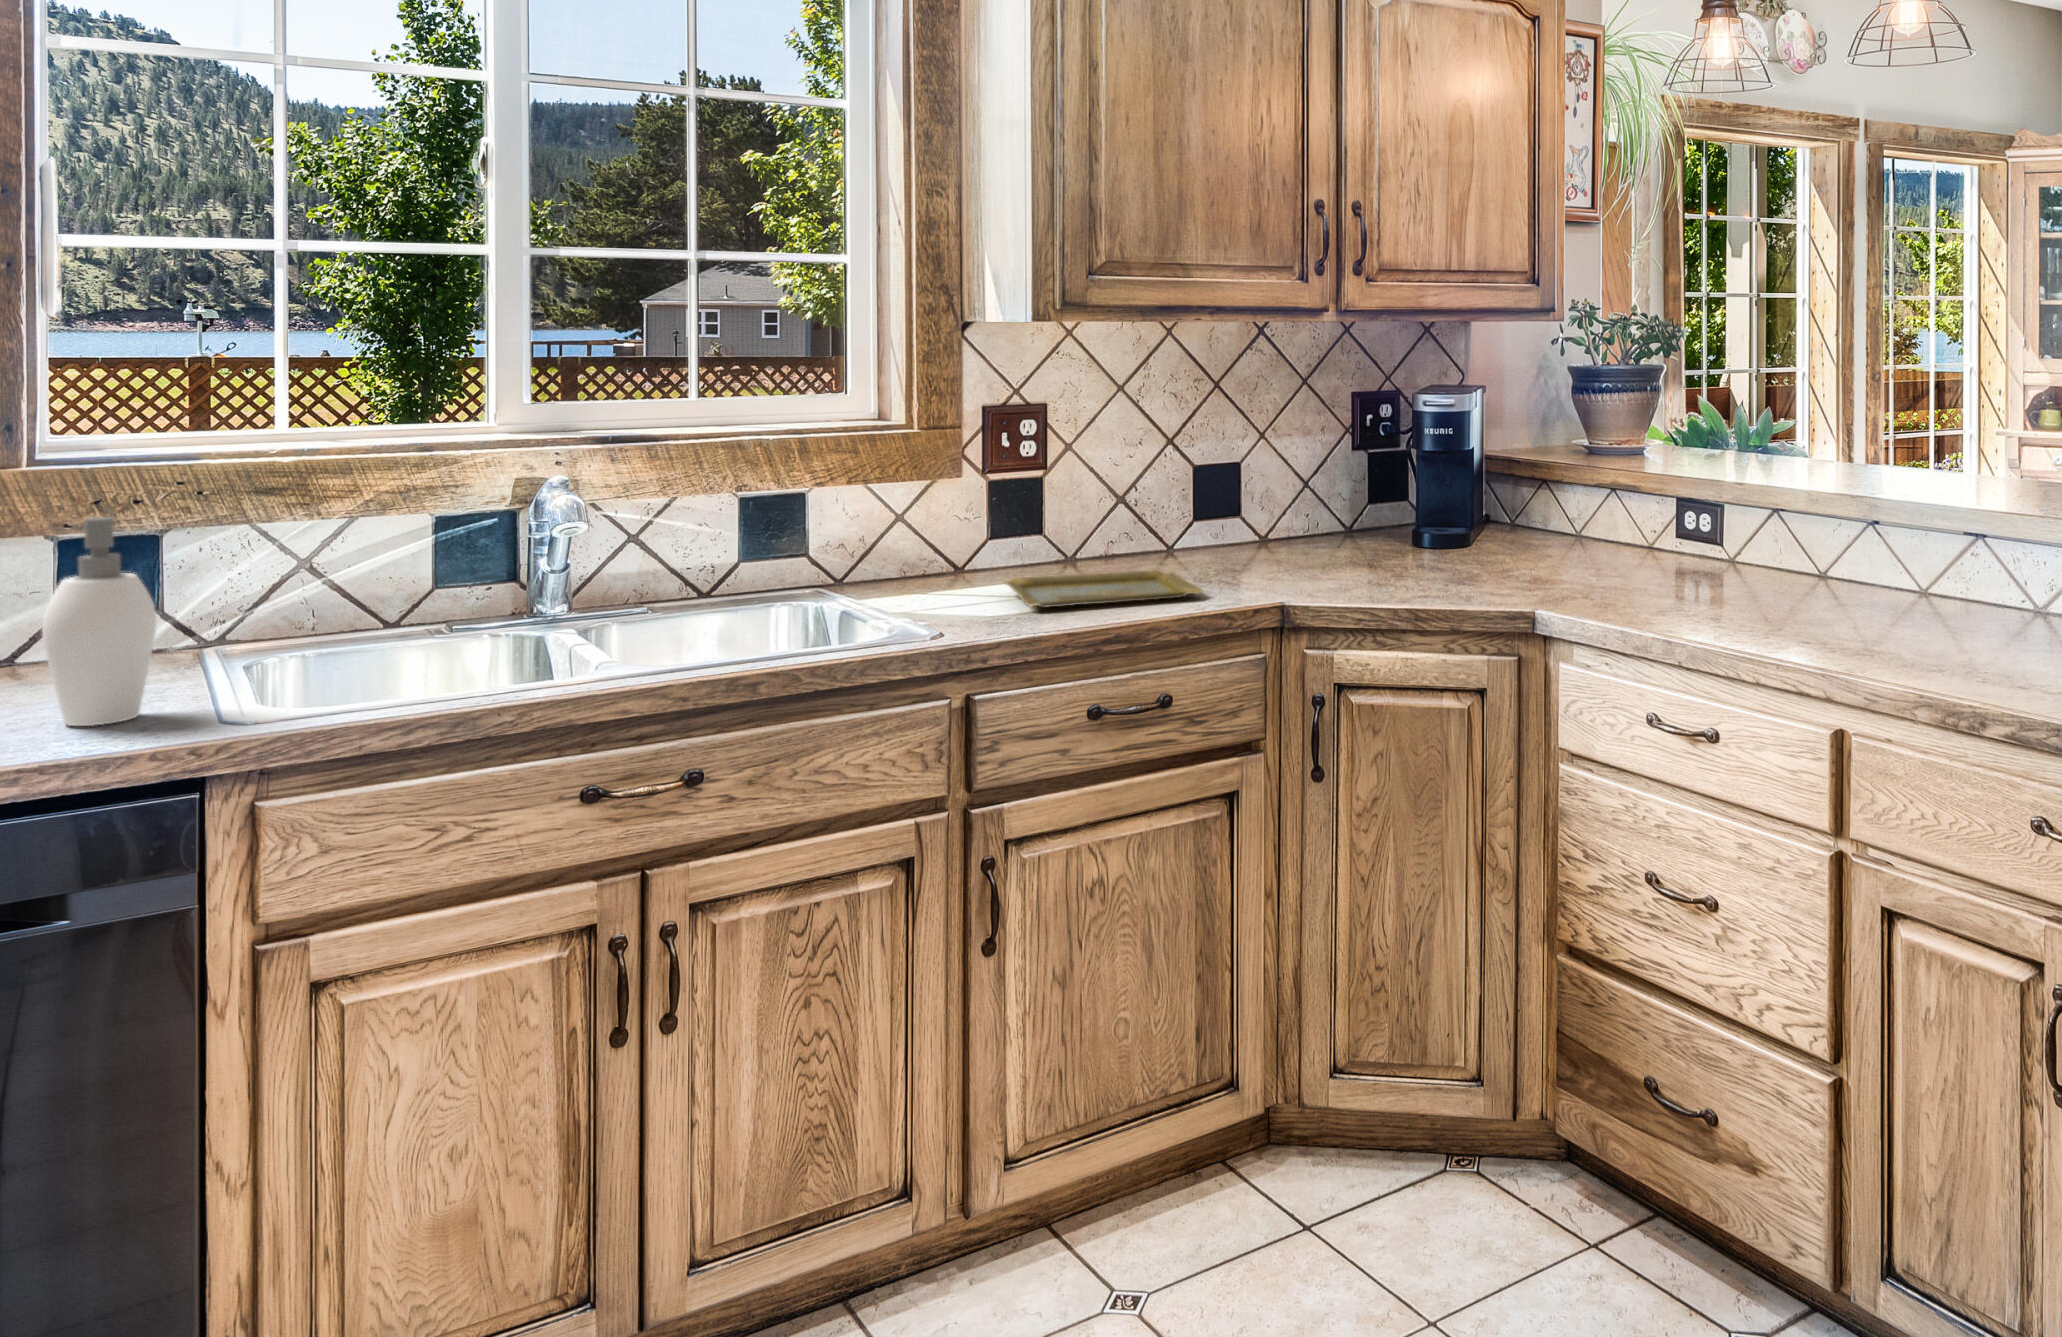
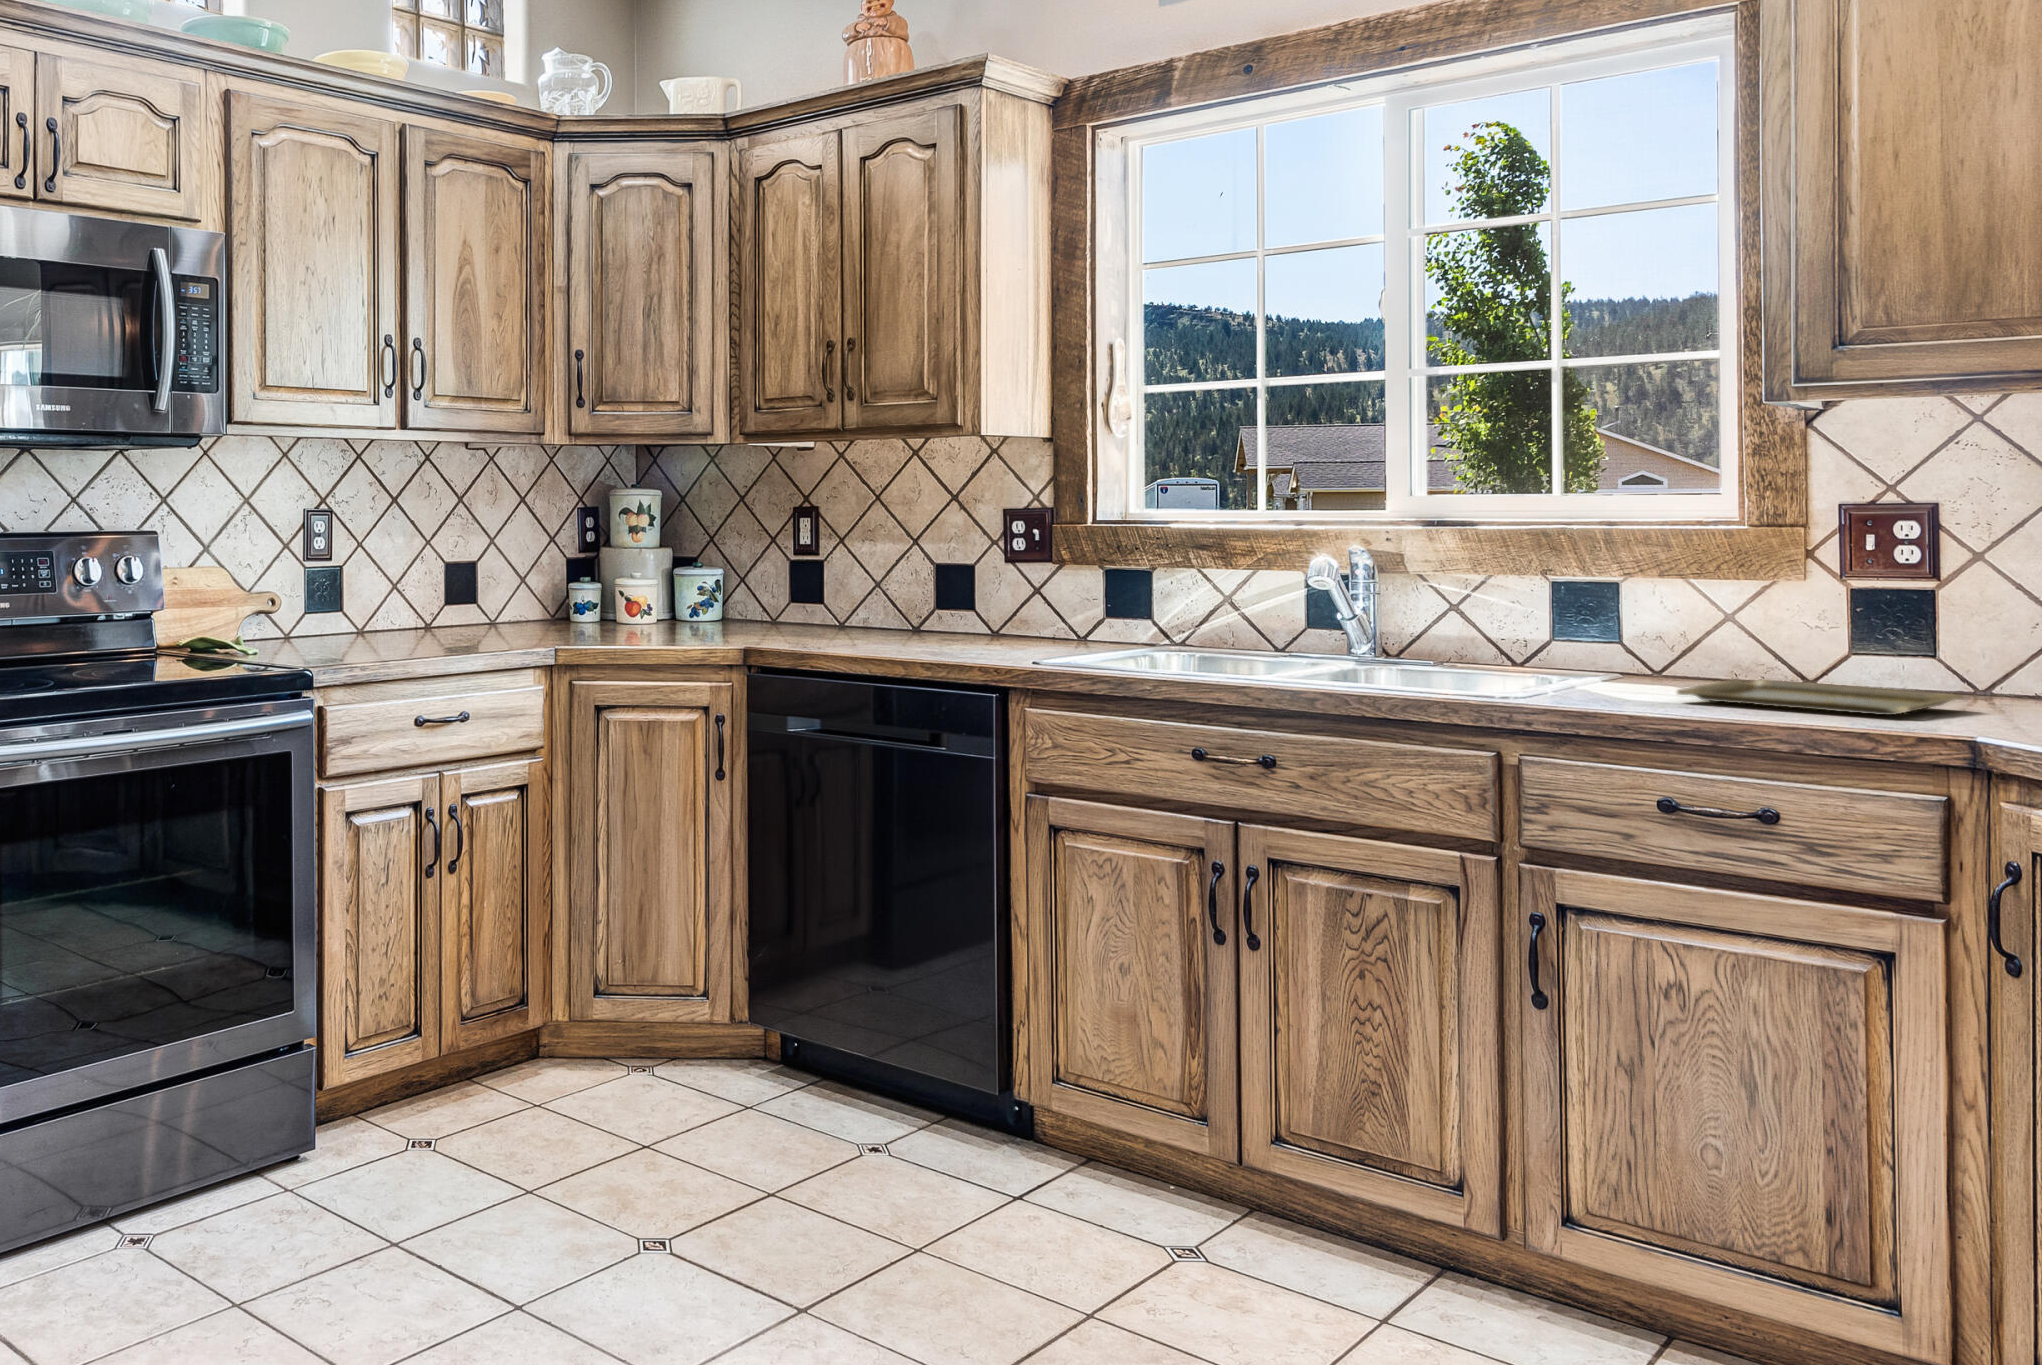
soap dispenser: present [42,517,177,726] -> none [993,545,1048,660]

